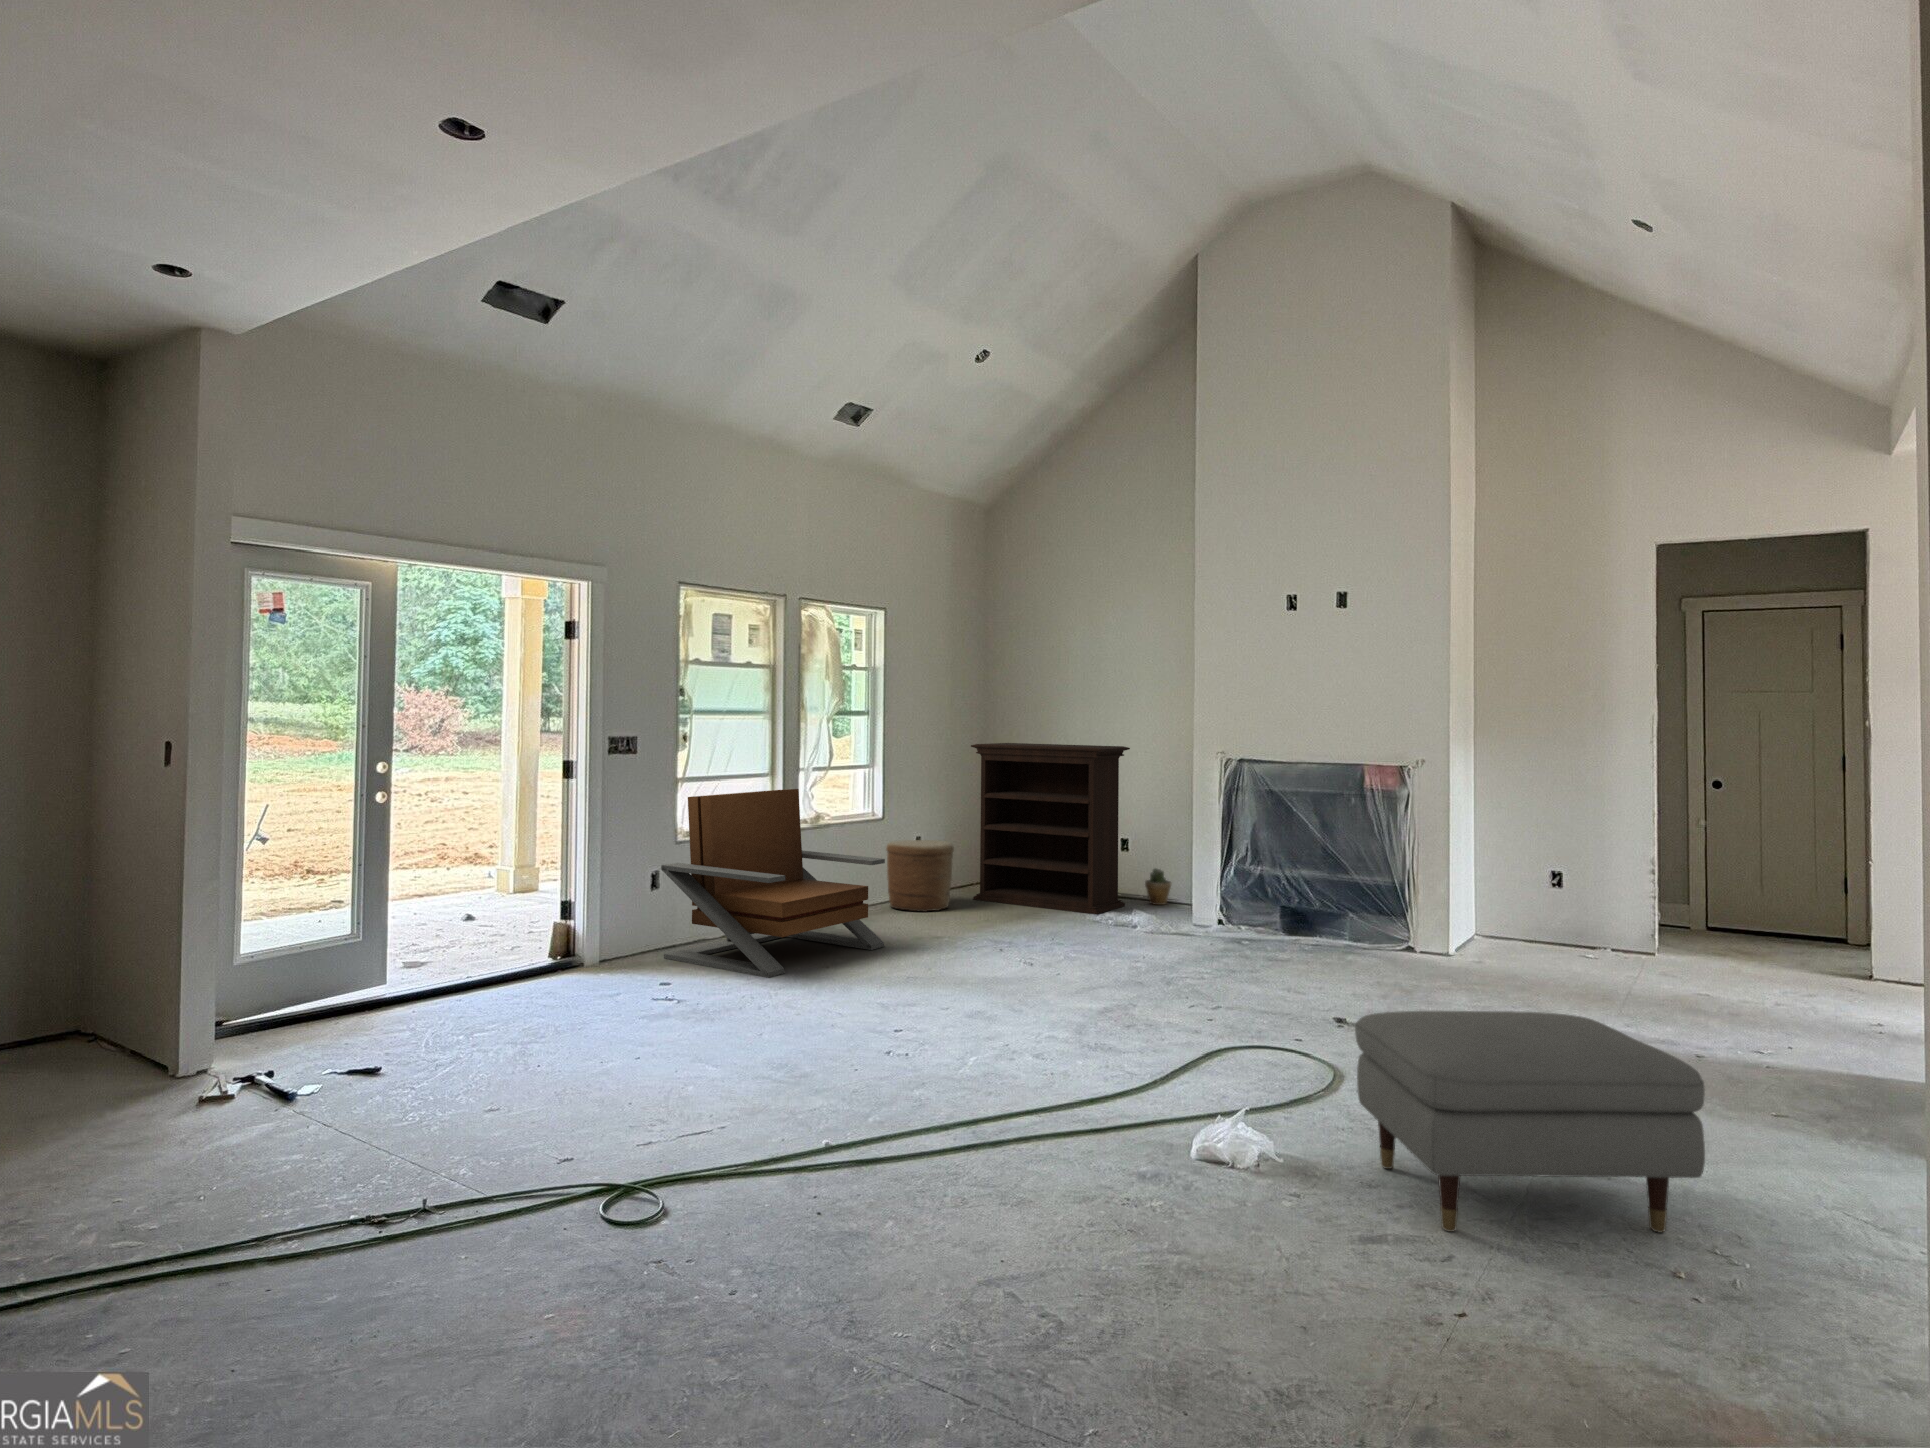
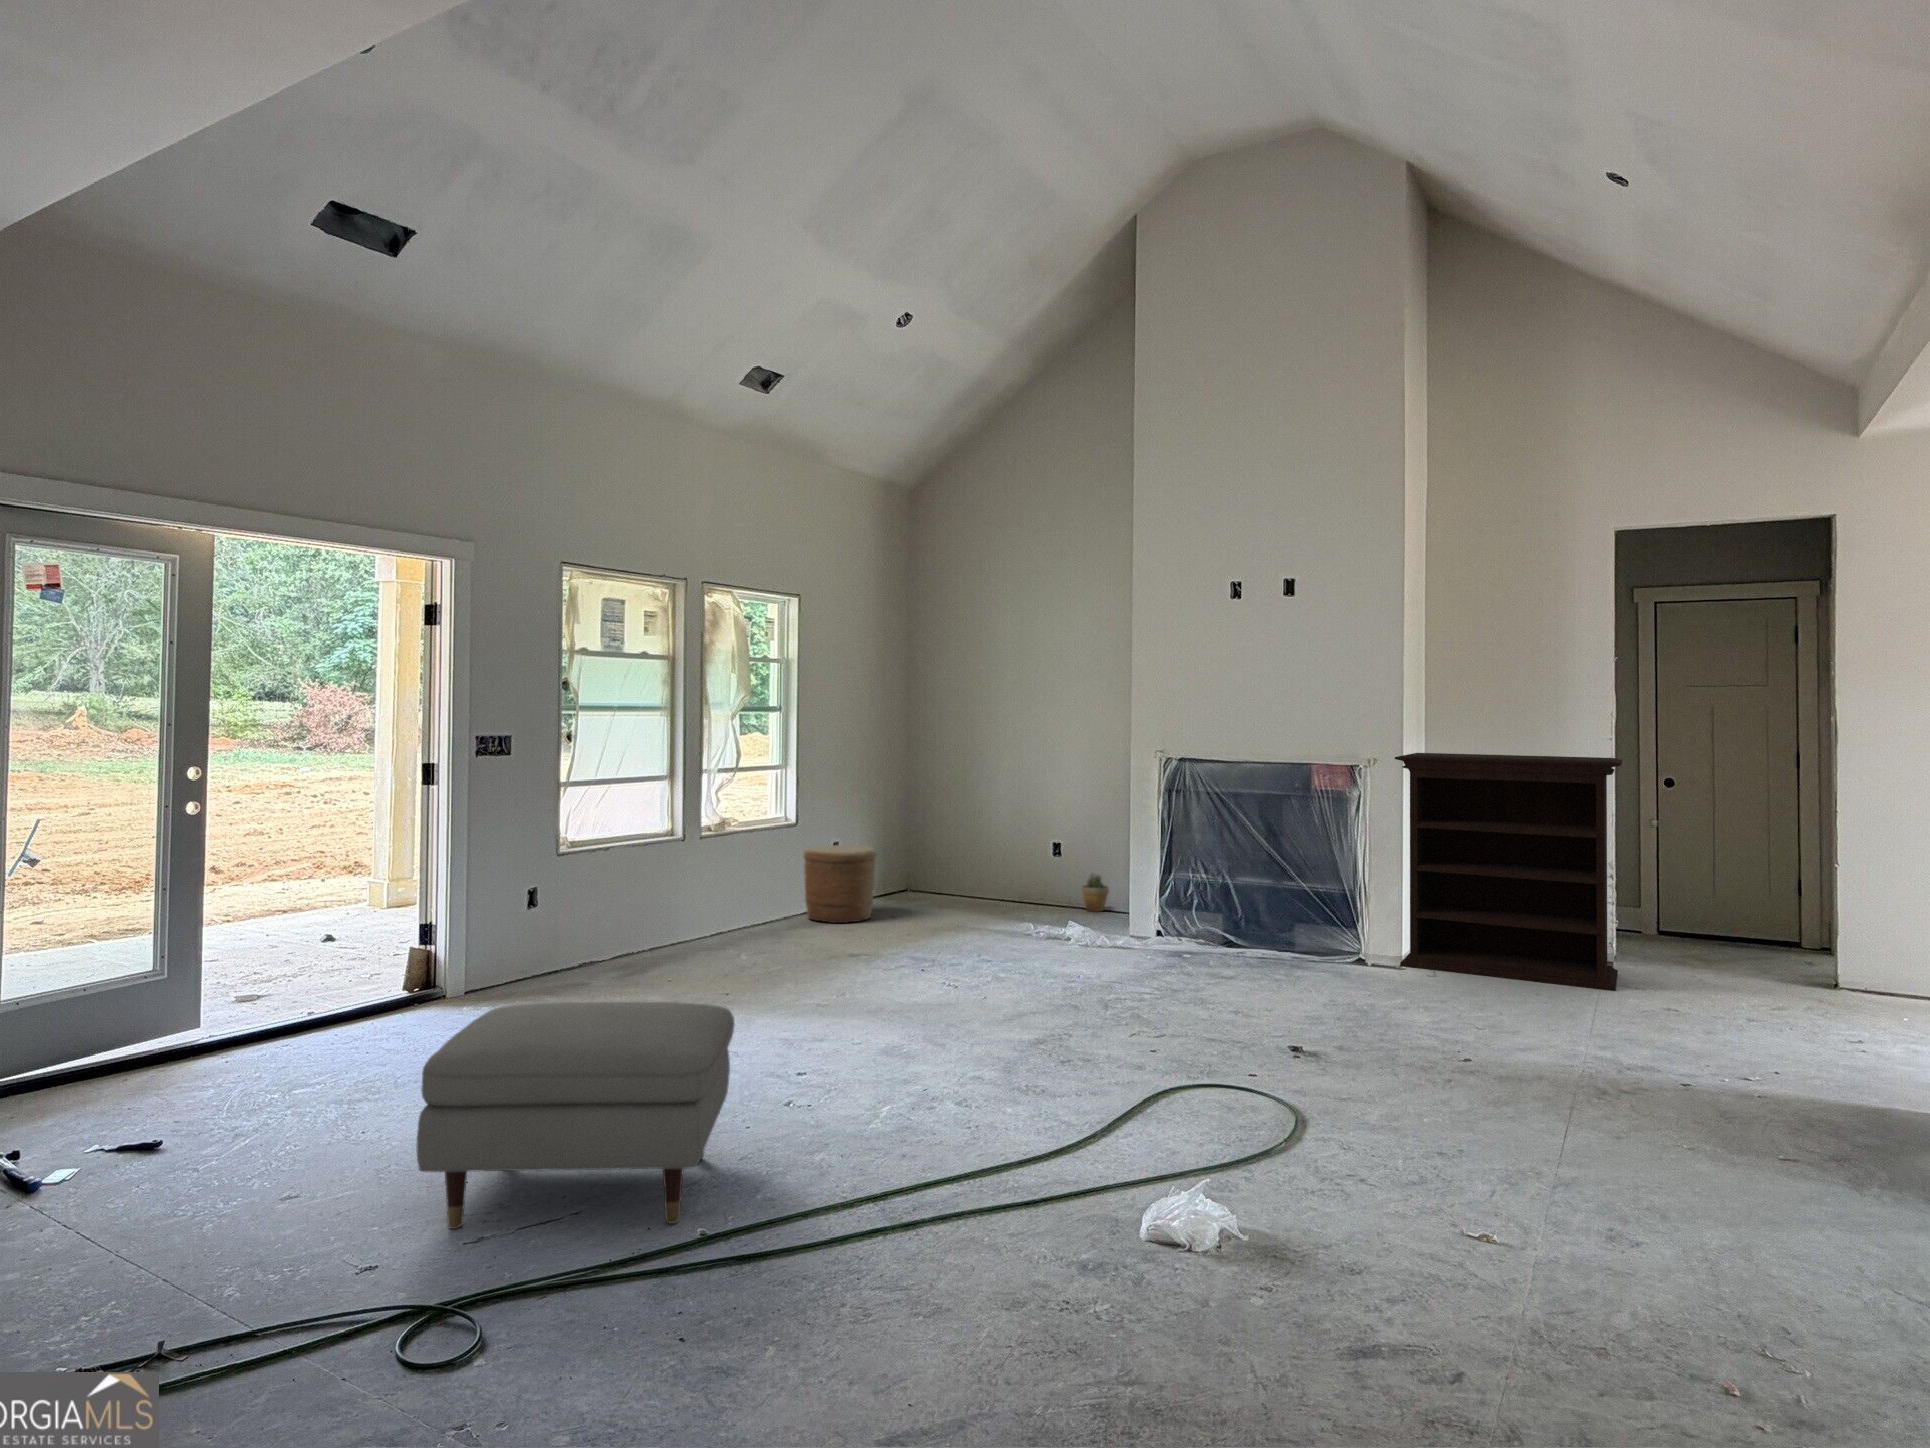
bookshelf: present [971,743,1130,914] -> present [1395,753,1622,991]
lounge chair: present [661,789,885,978] -> none [540,793,794,1007]
ottoman: present [1355,1011,1705,1233] -> present [417,1002,734,1229]

